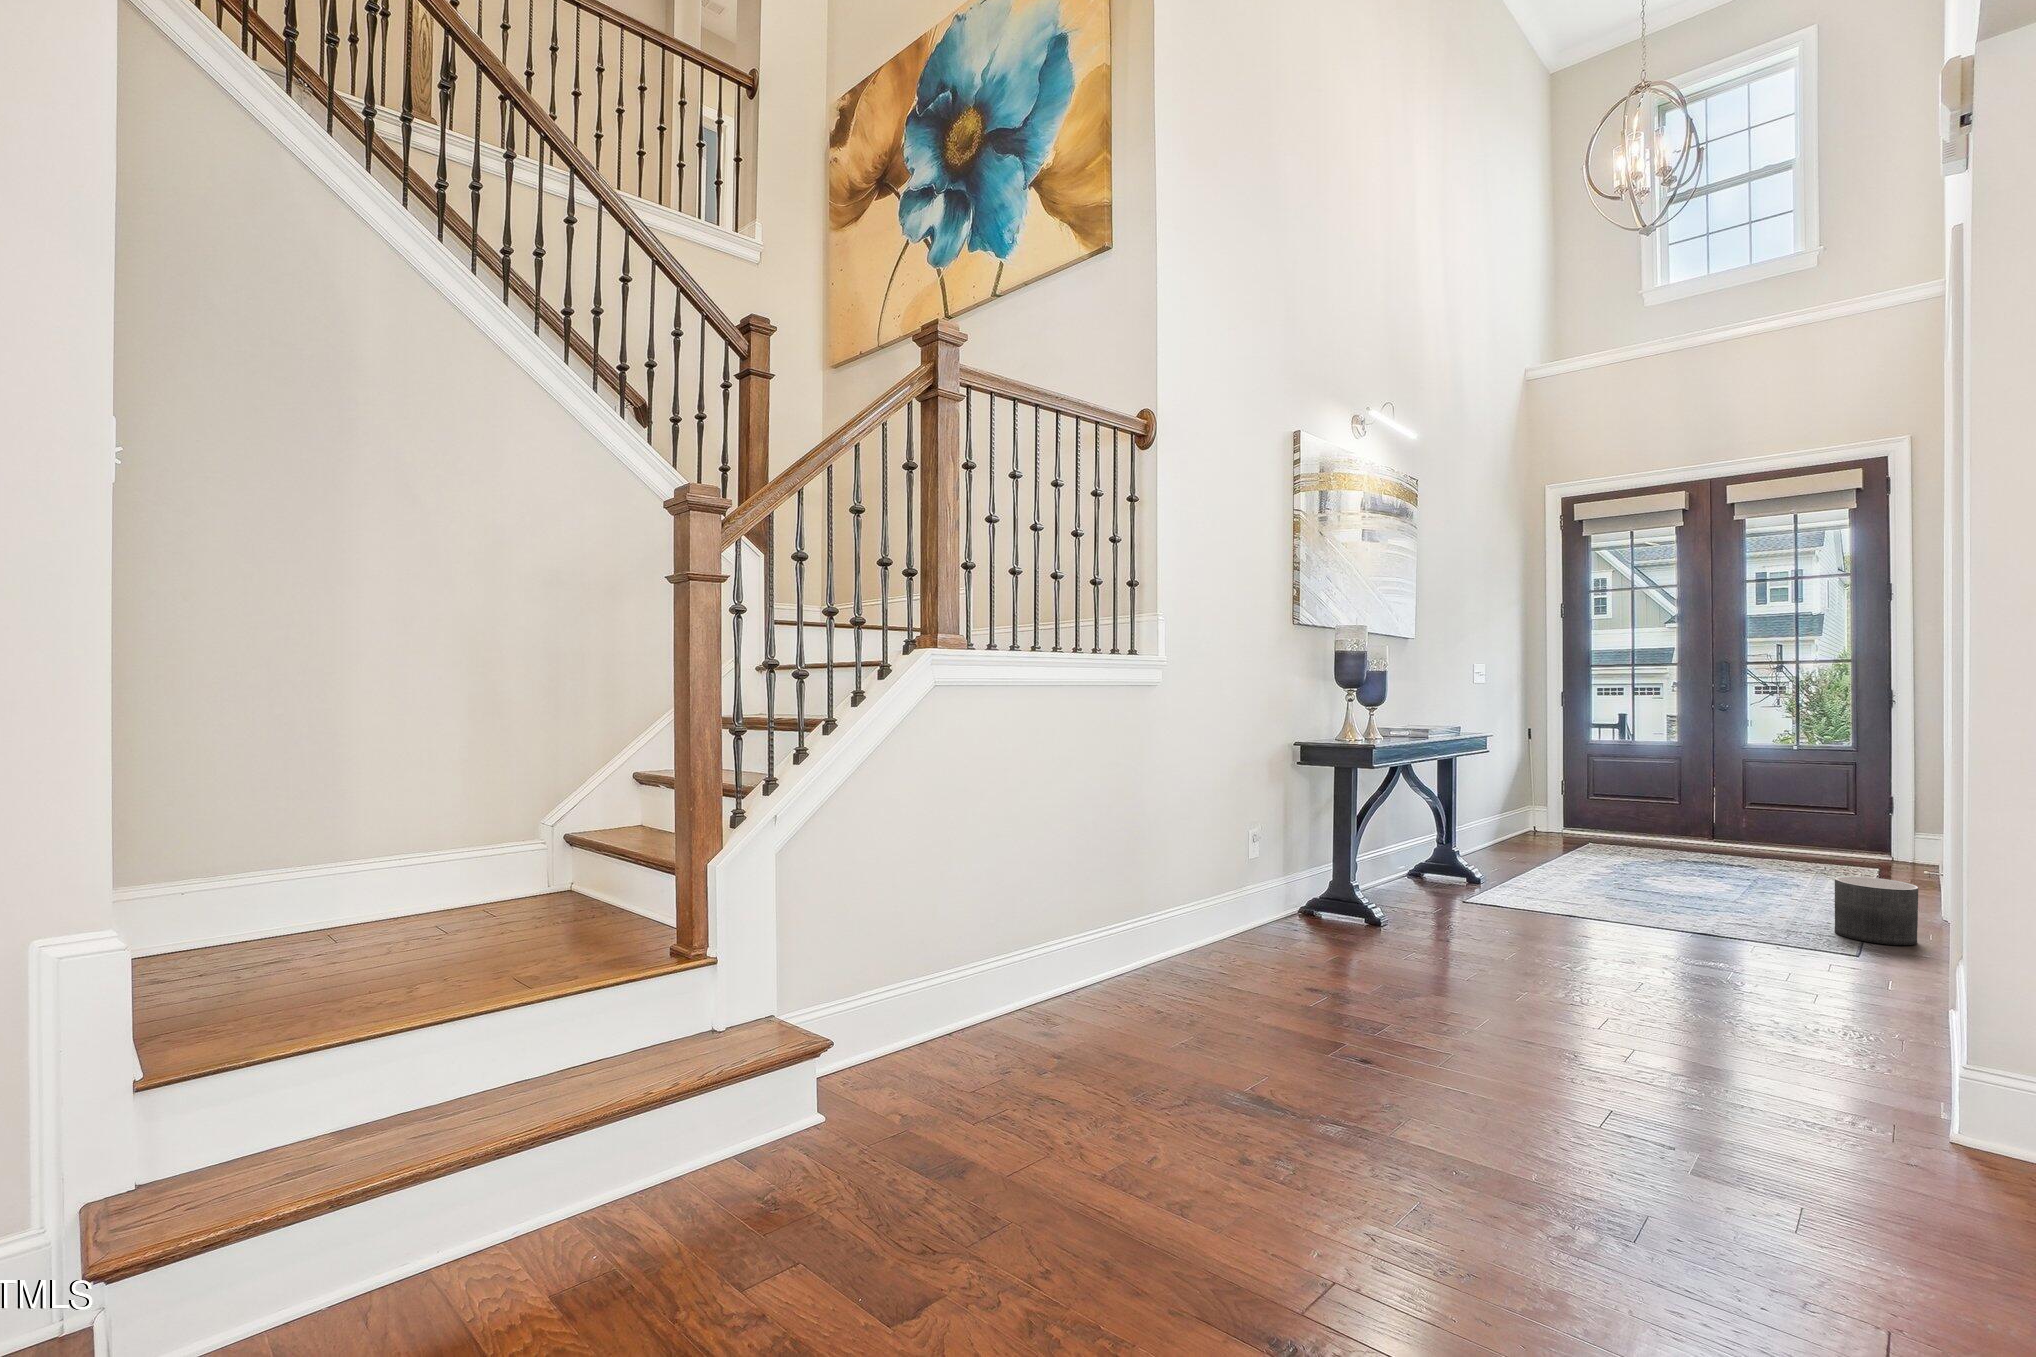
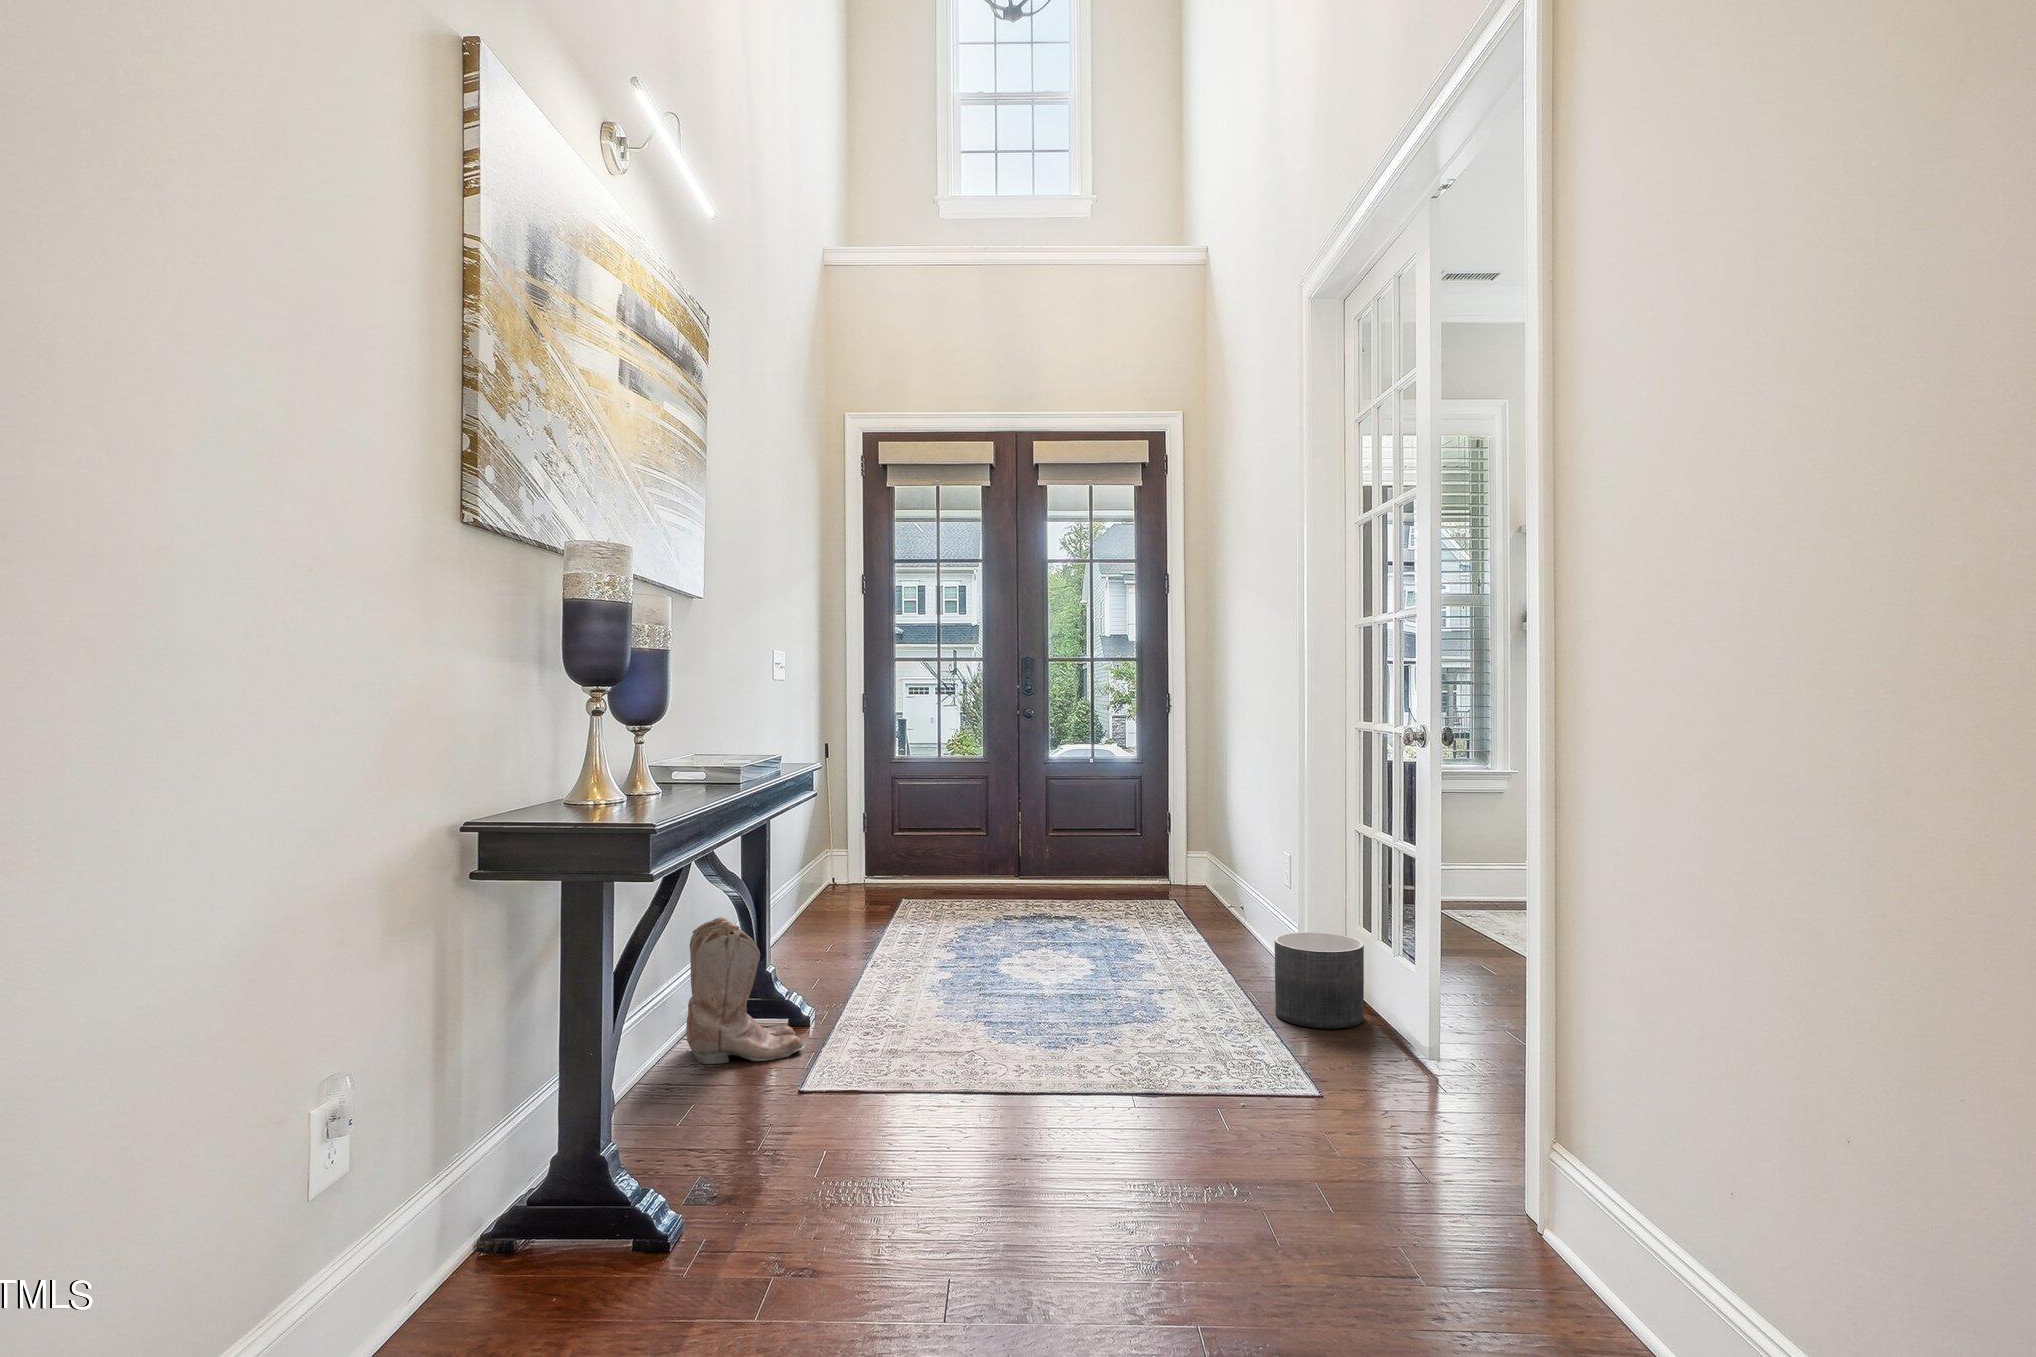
boots: none [1403,813,1469,891] -> present [686,917,804,1064]

